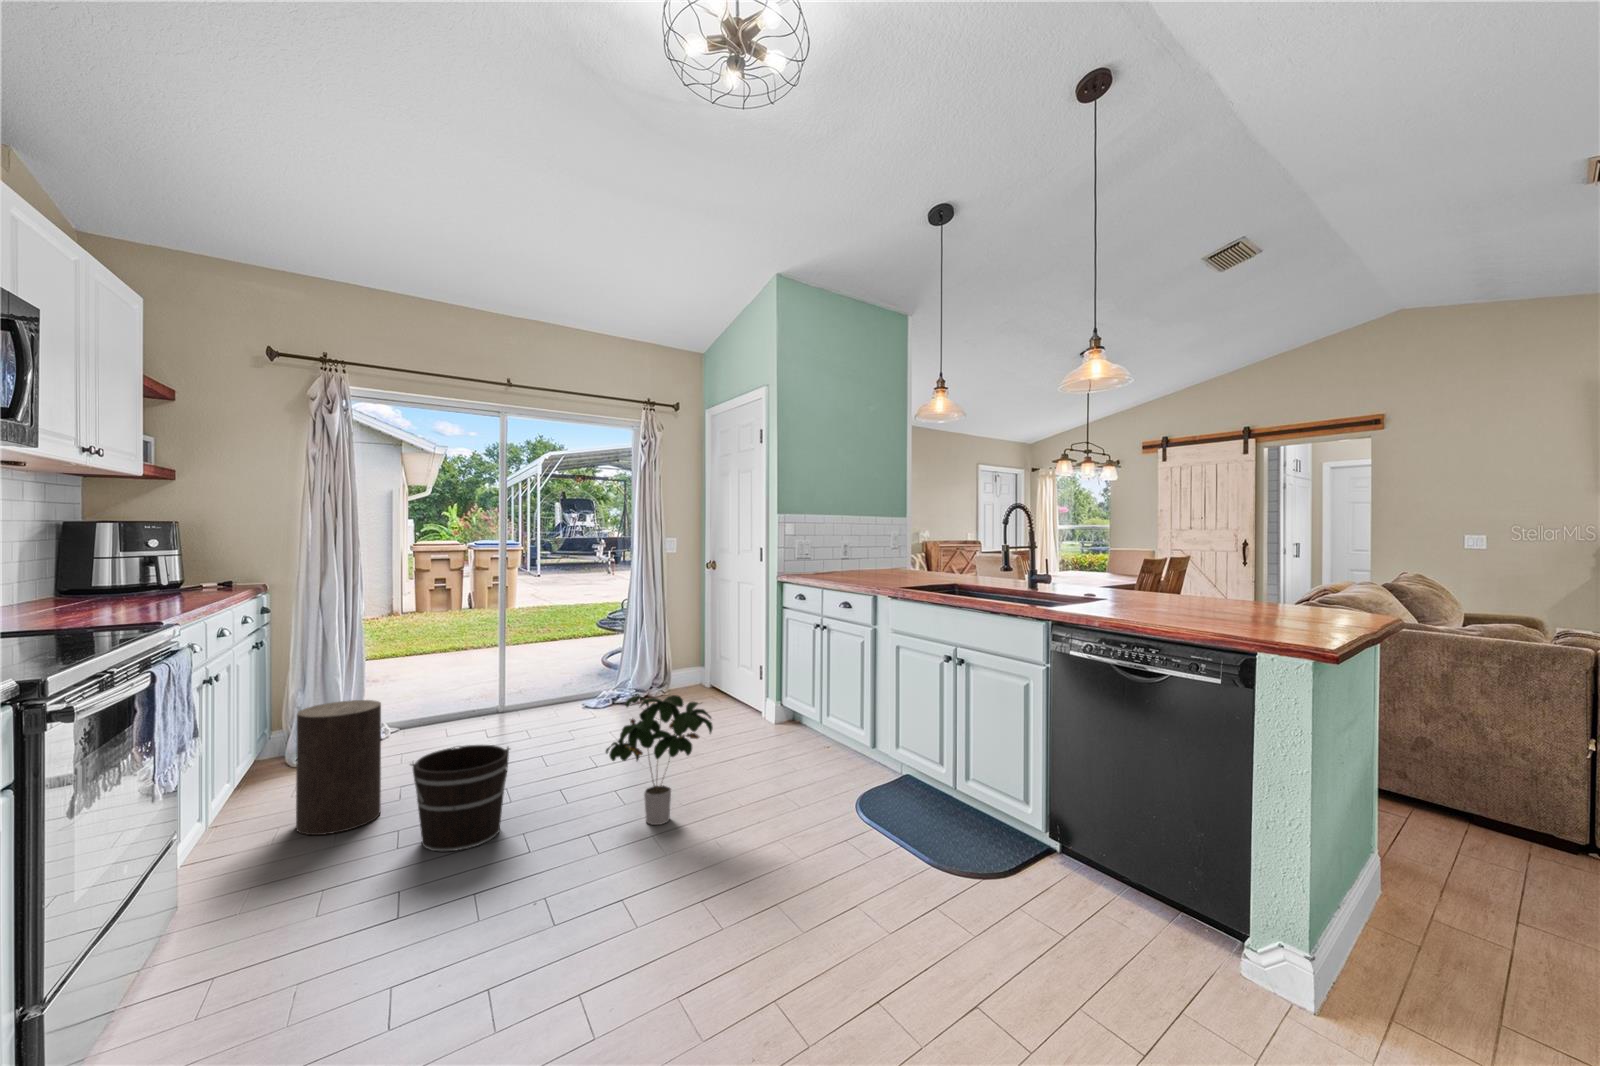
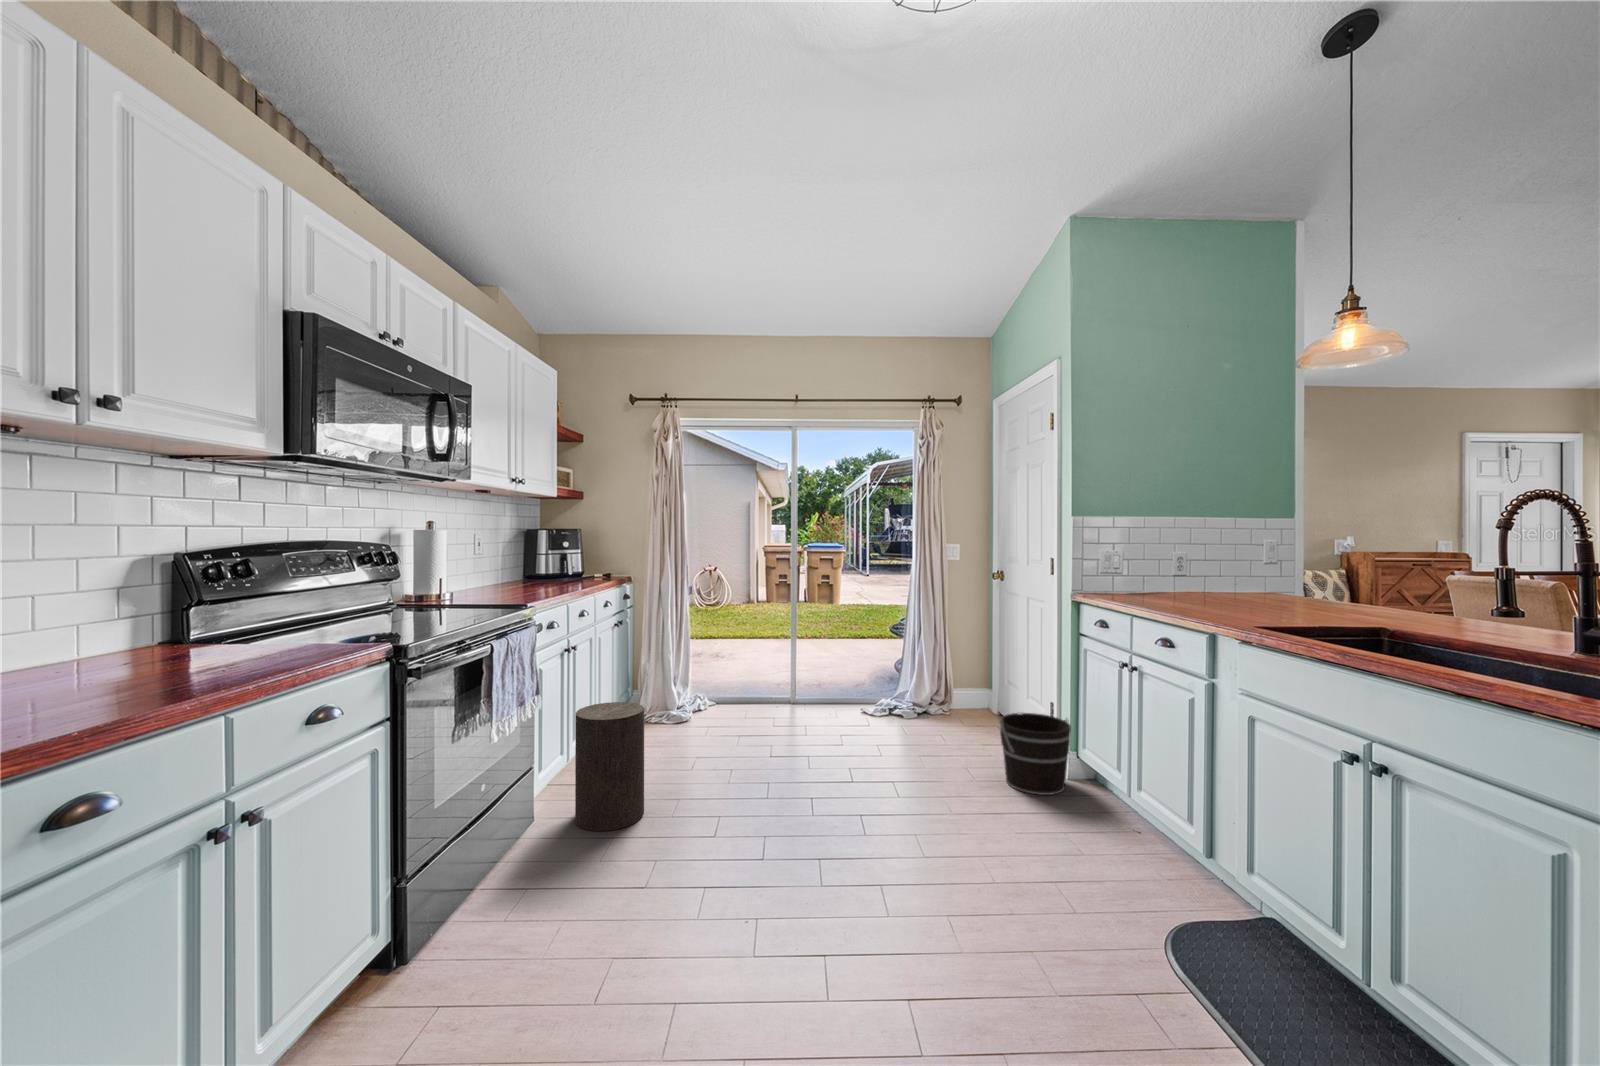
potted plant: present [606,695,713,825] -> none [841,739,963,904]
bucket: present [410,745,510,851] -> present [1000,712,1071,795]

